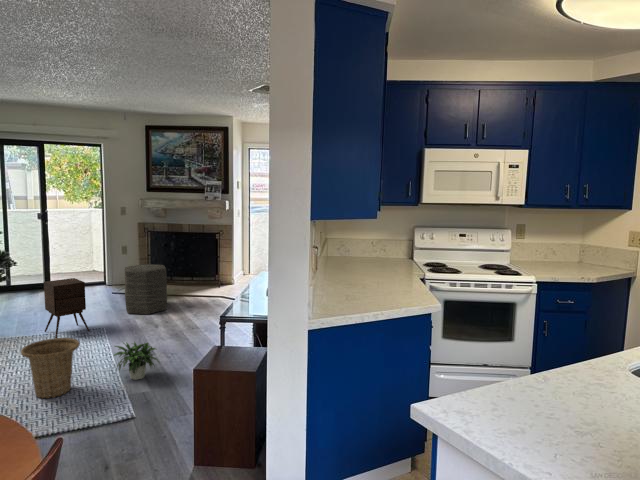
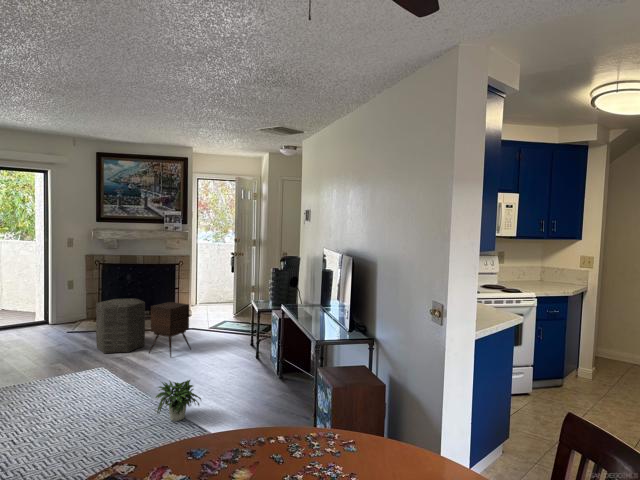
side table: present [44,278,90,338] -> present [149,302,191,357]
basket: present [21,338,80,398] -> none [63,384,126,455]

